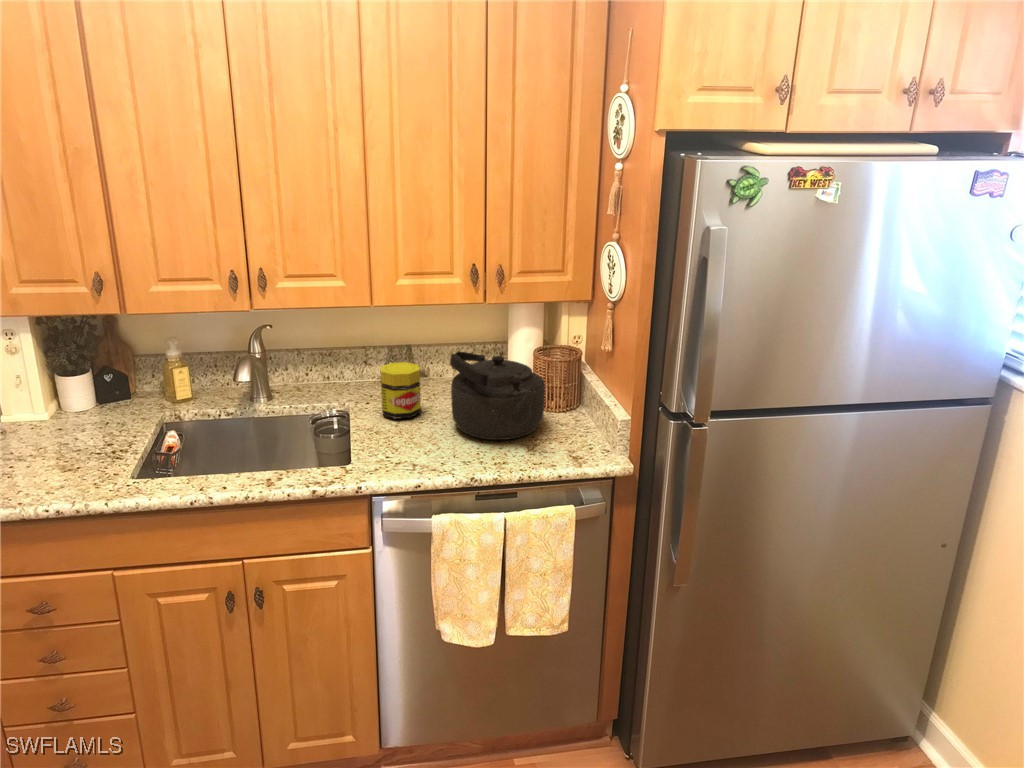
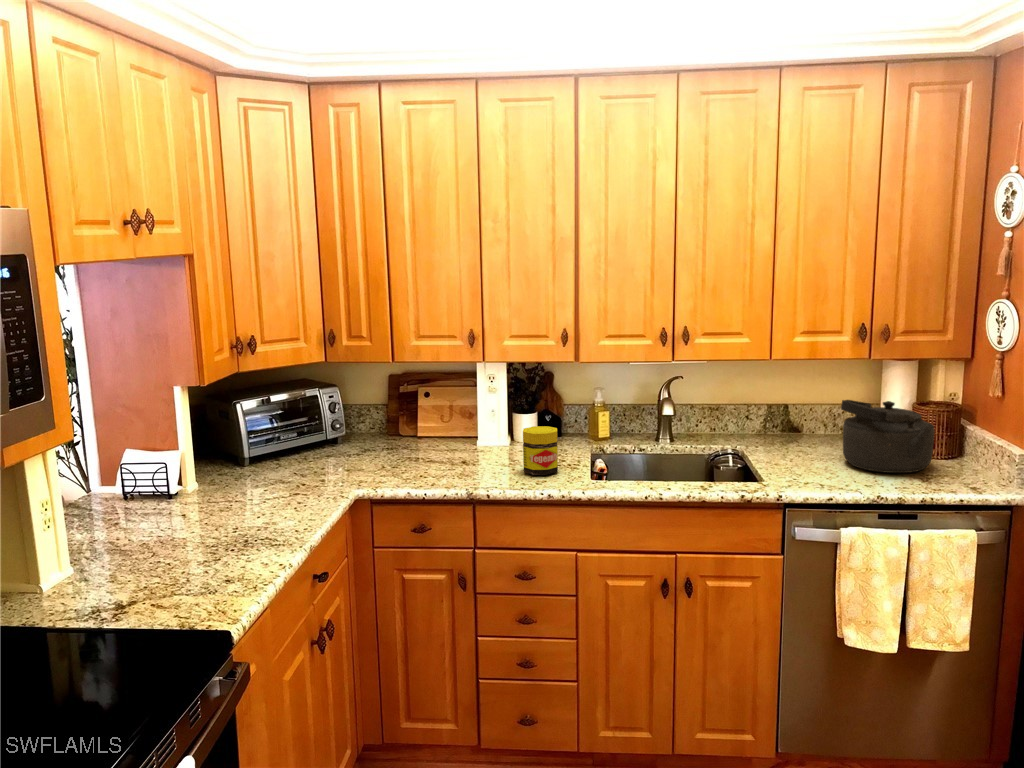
jar: present [380,362,421,419] -> present [523,426,558,475]

